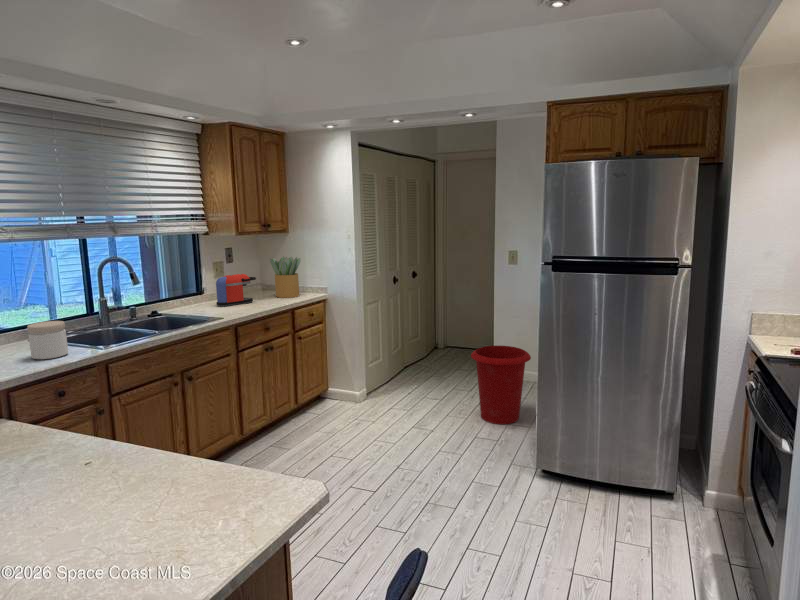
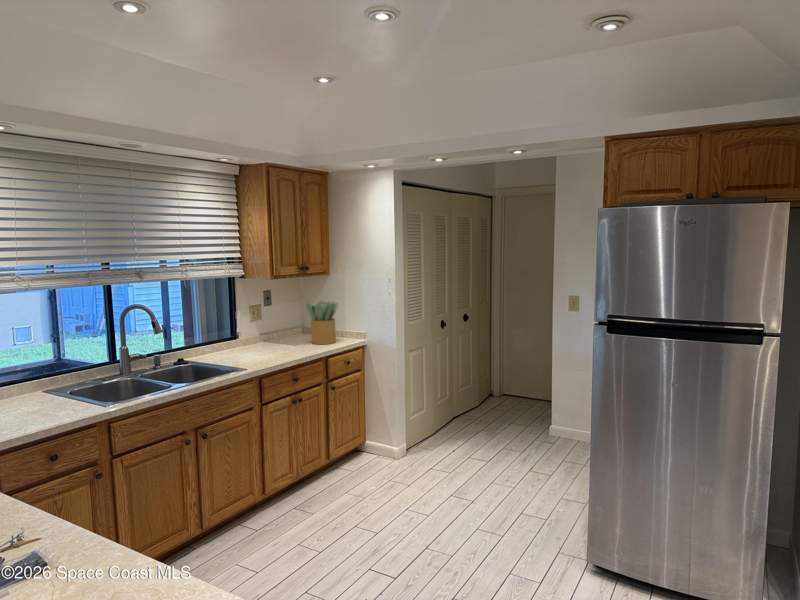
coffee maker: present [216,274,256,306] -> none [248,319,290,353]
jar: present [27,321,68,359] -> none [26,376,69,418]
waste bin: present [471,346,531,424] -> none [518,404,588,497]

